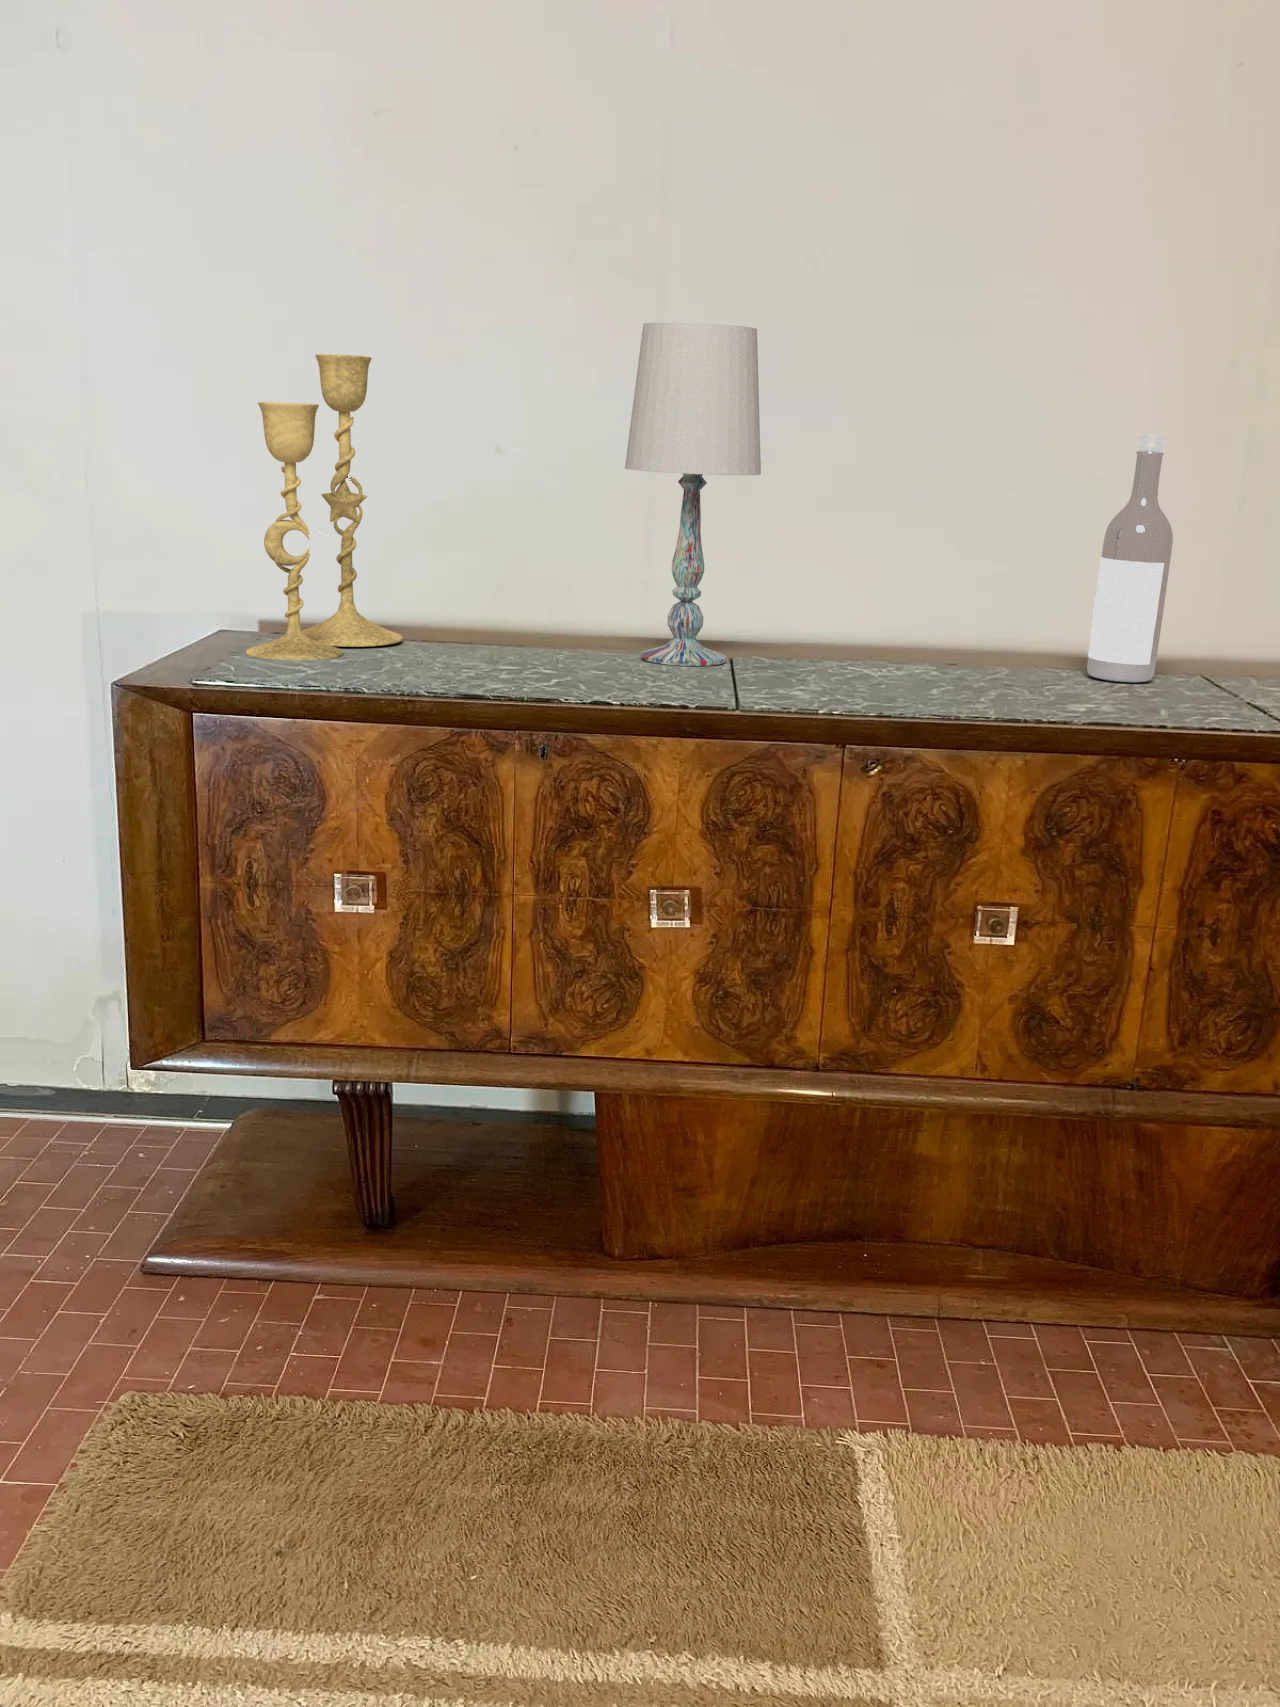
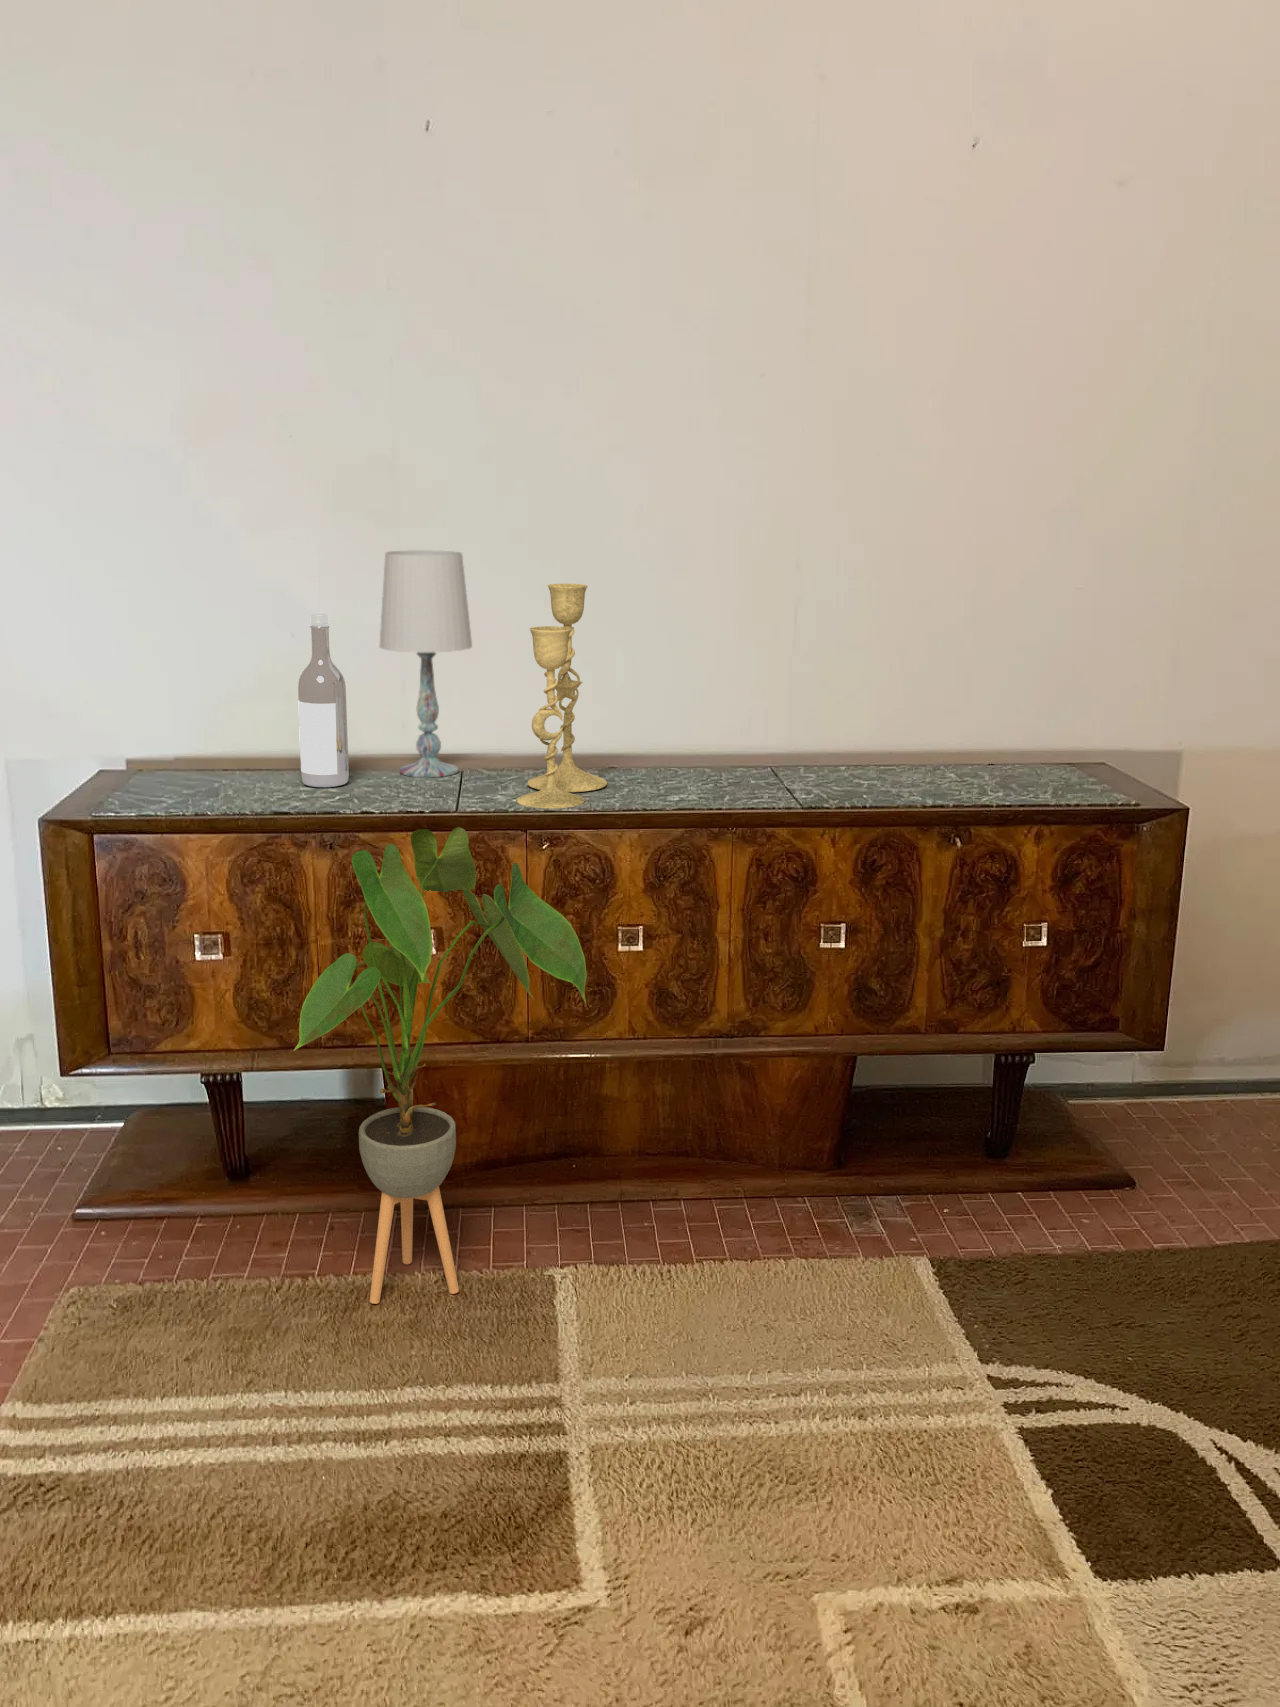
candlestick: present [246,354,403,660] -> present [517,584,607,808]
wine bottle: present [1087,433,1173,683] -> present [298,613,349,787]
house plant: none [474,728,970,1470] -> present [294,827,587,1304]

